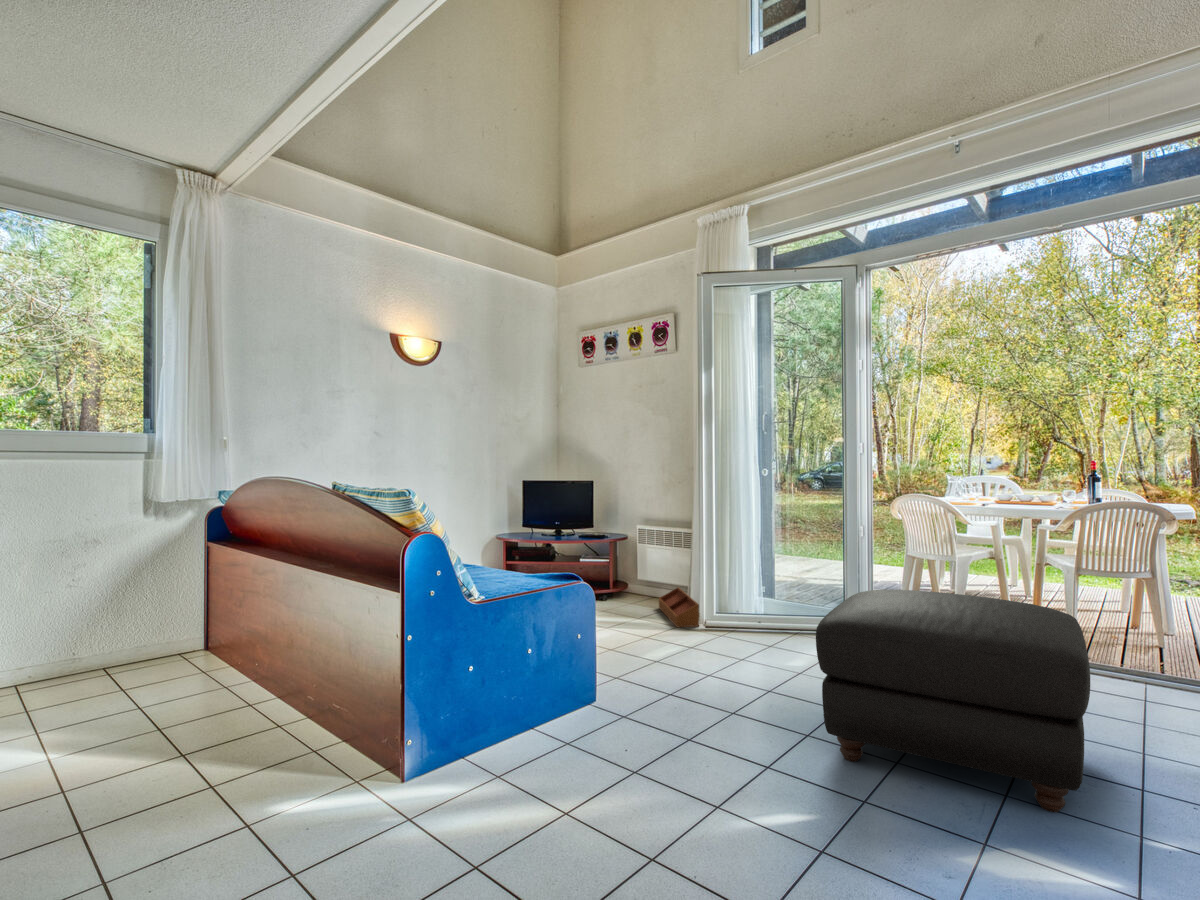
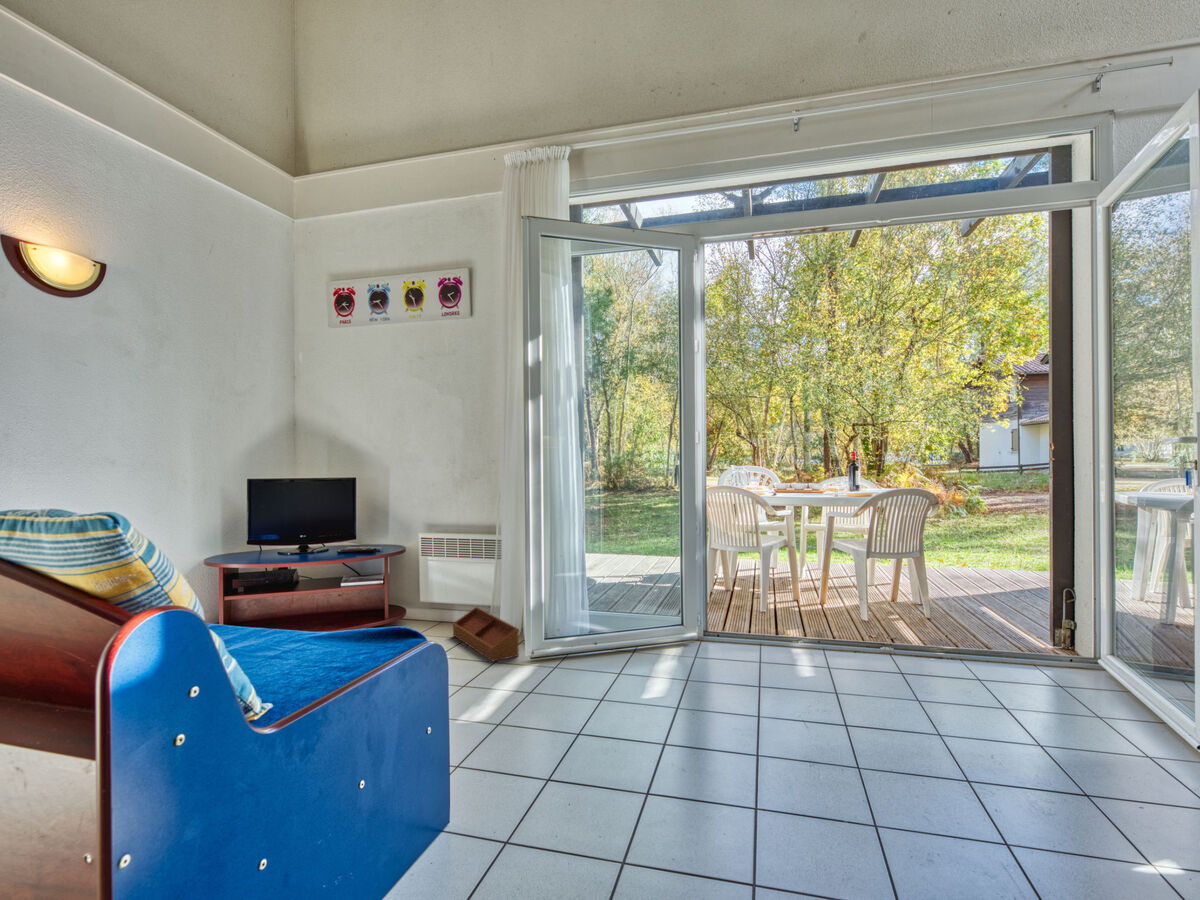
ottoman: present [816,589,1090,812] -> none [768,604,1108,847]

